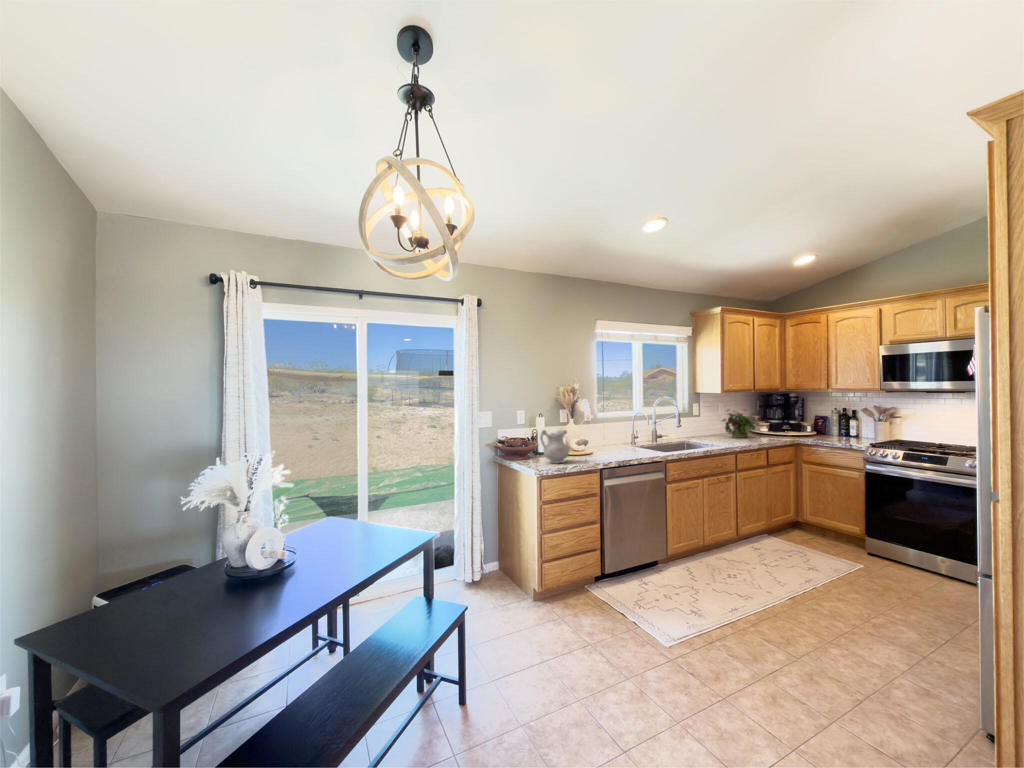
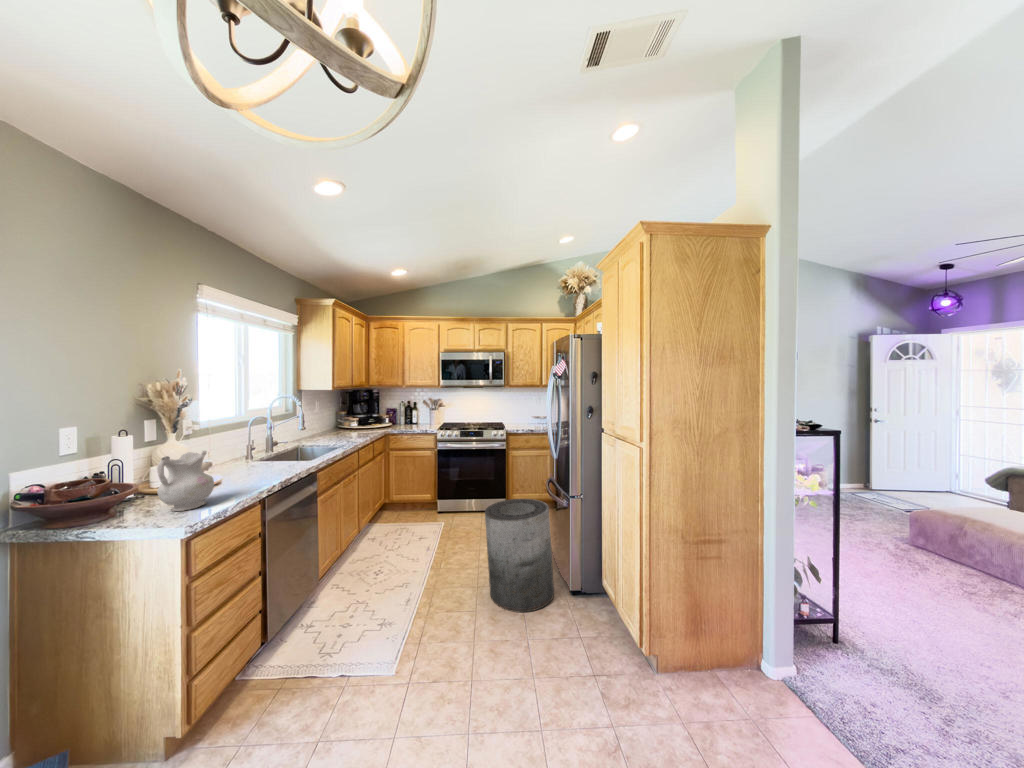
potted plant: present [723,409,754,438] -> none [322,405,356,435]
trash can: none [824,550,969,735] -> present [485,499,554,612]

